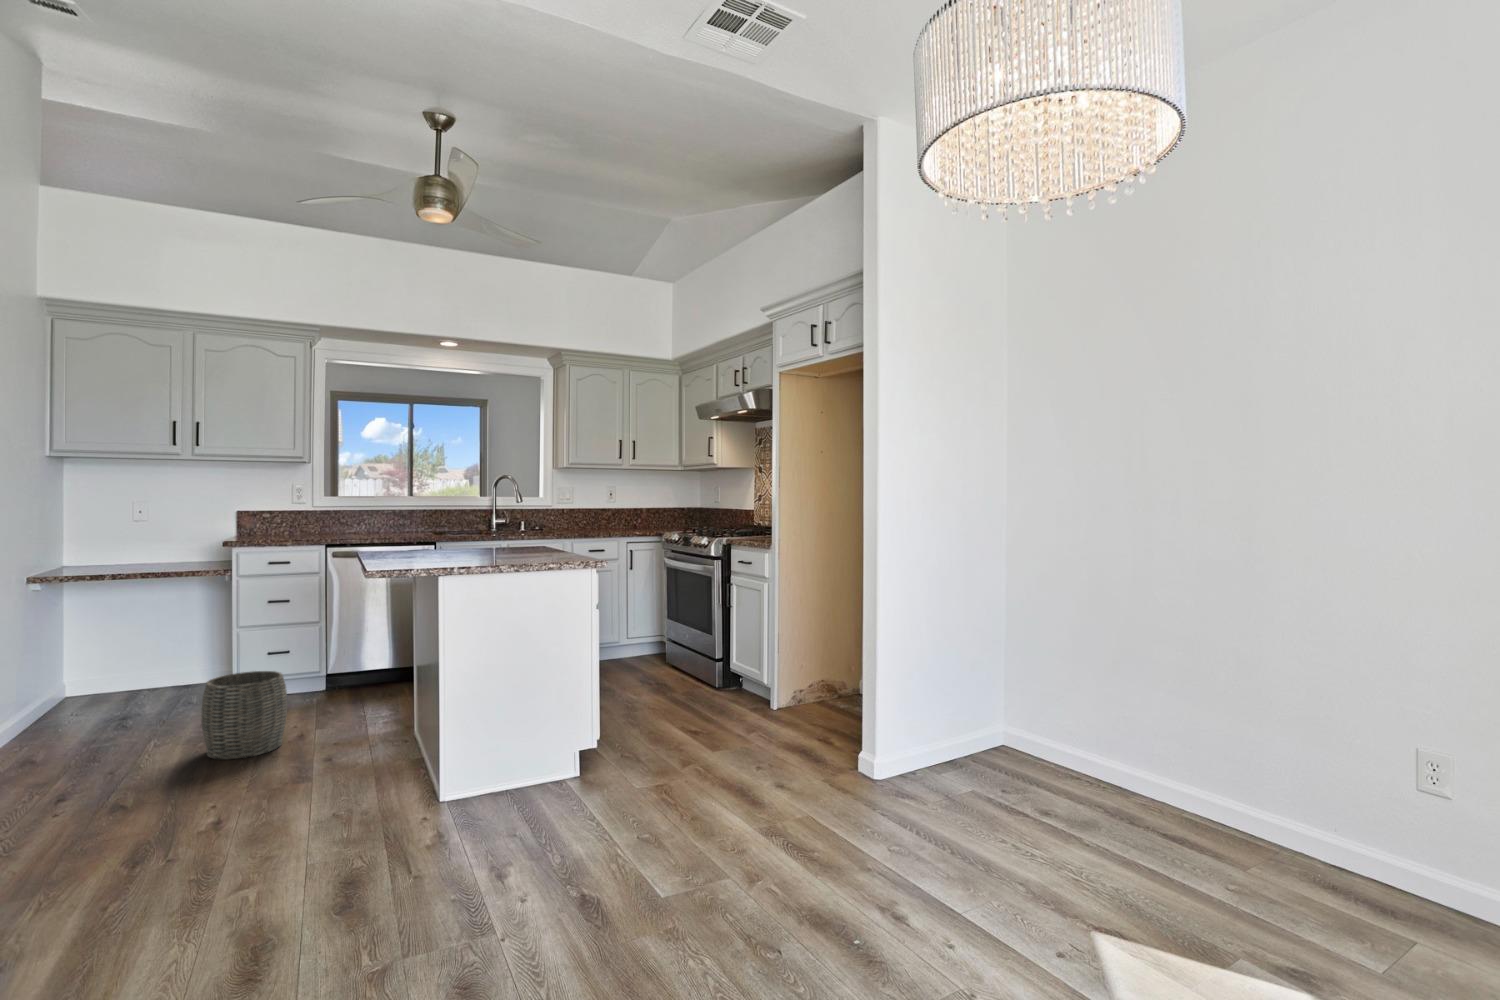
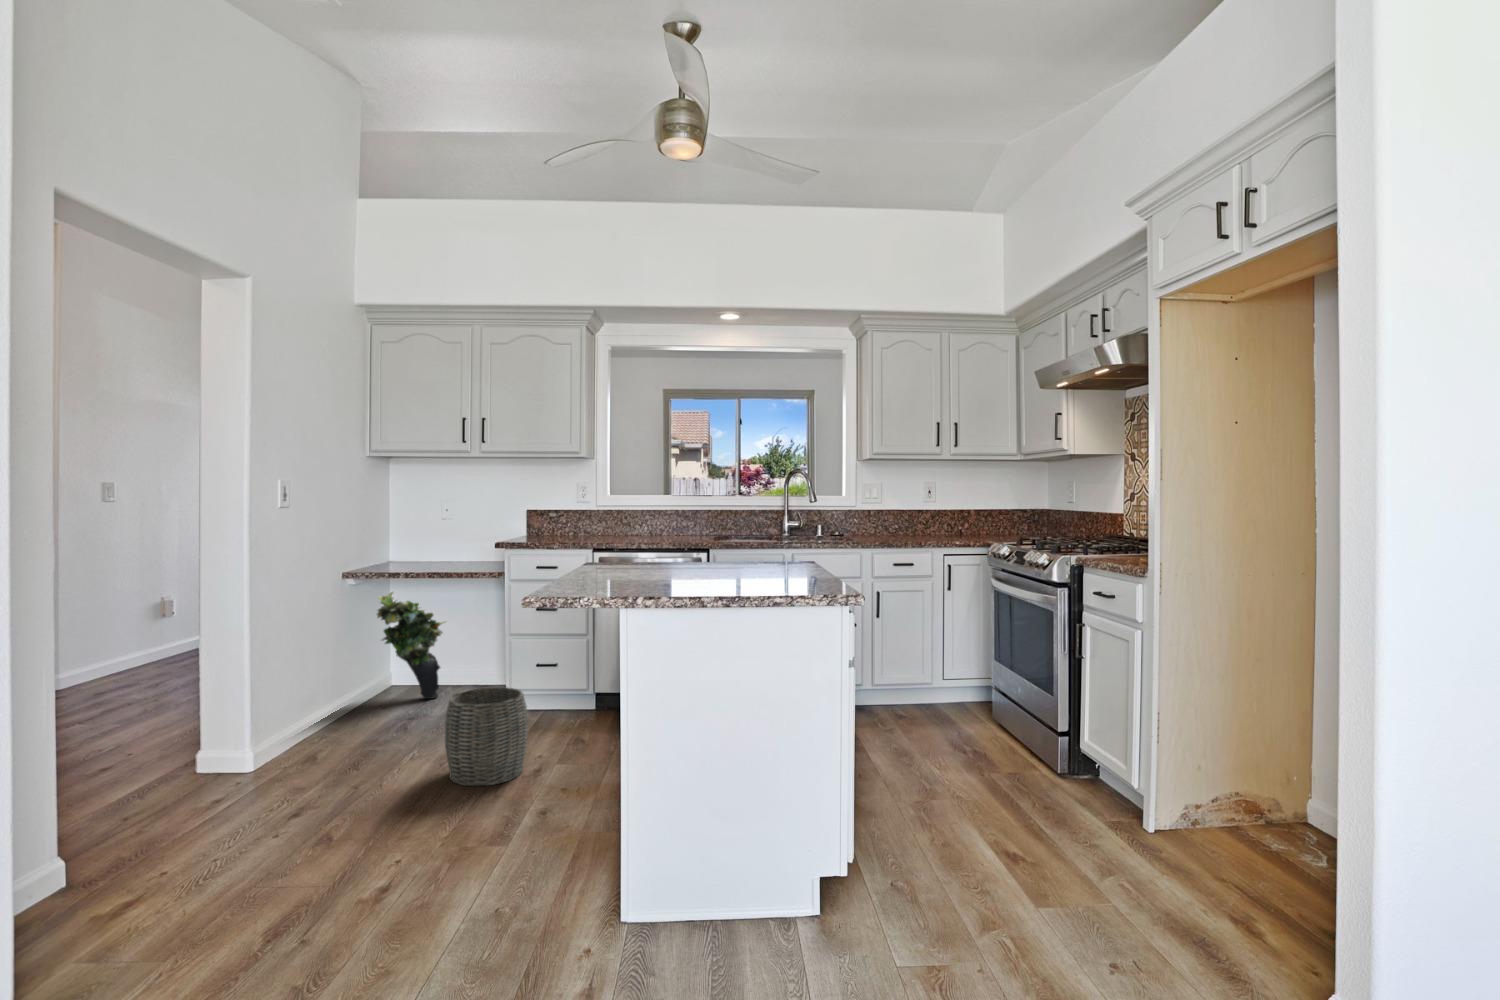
potted plant: none [54,597,144,705] -> present [377,592,446,699]

